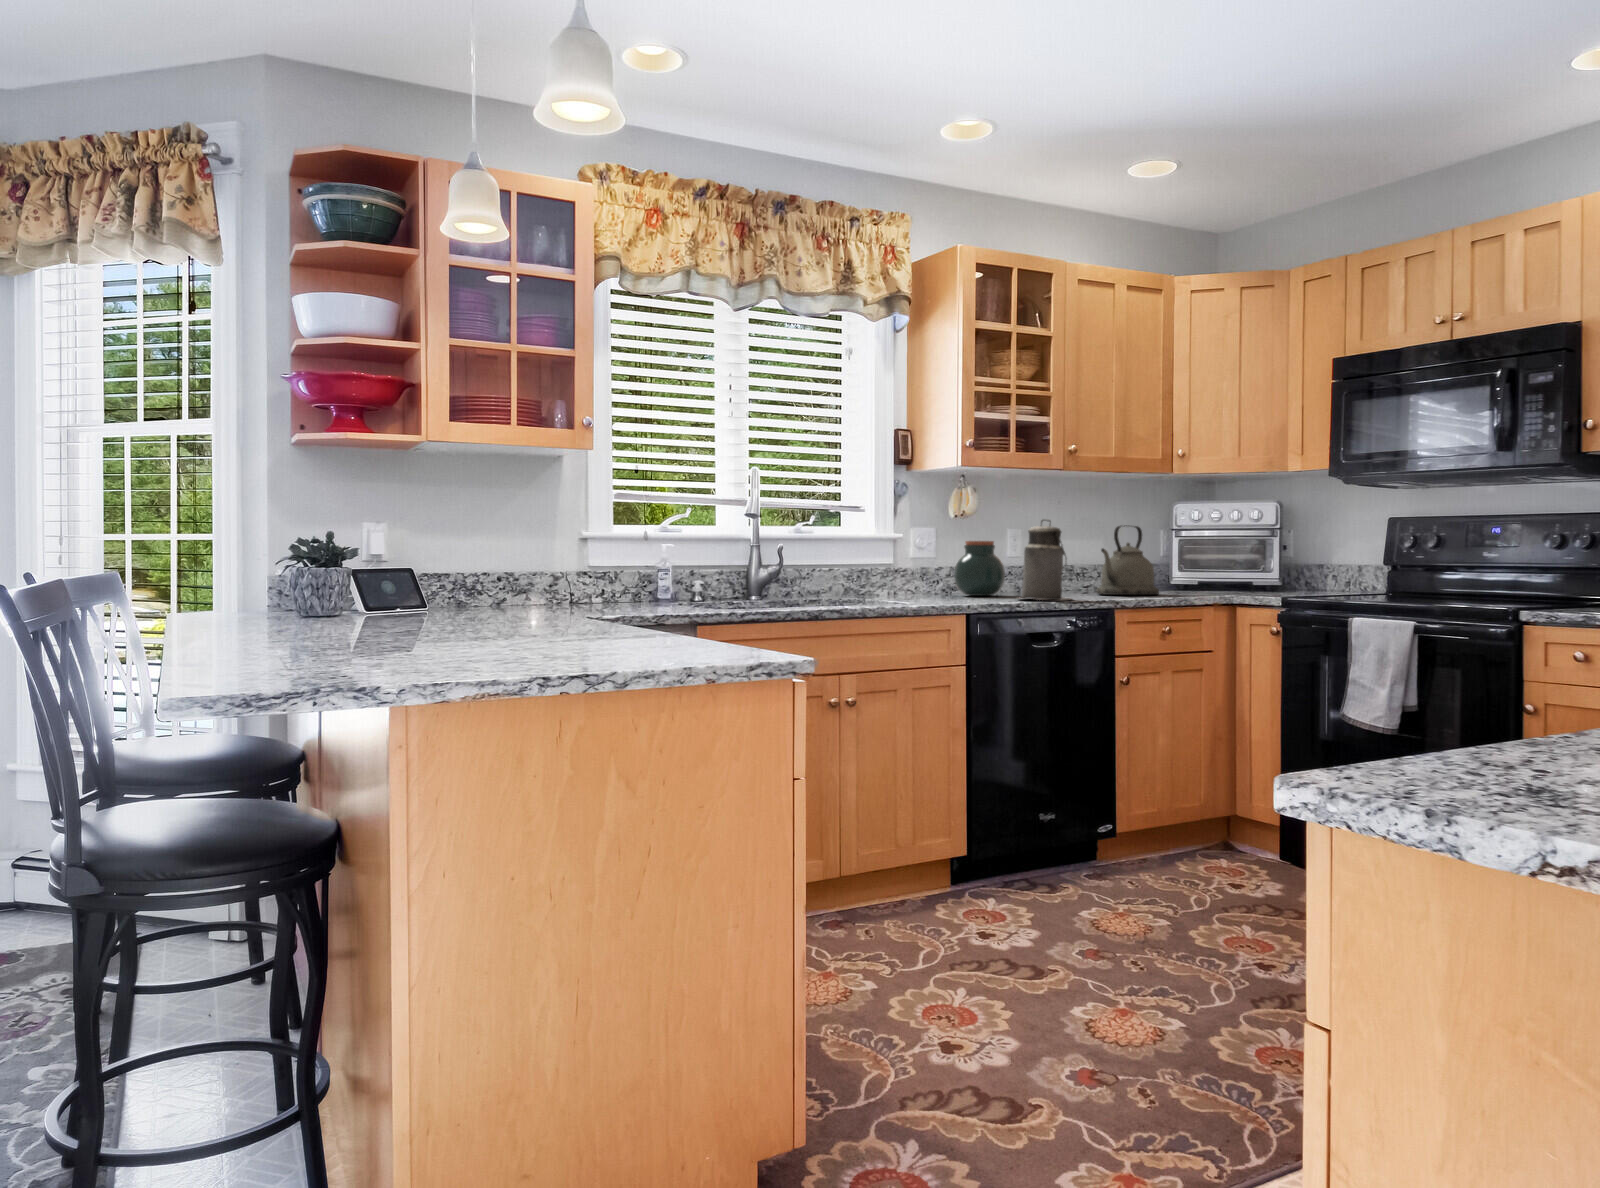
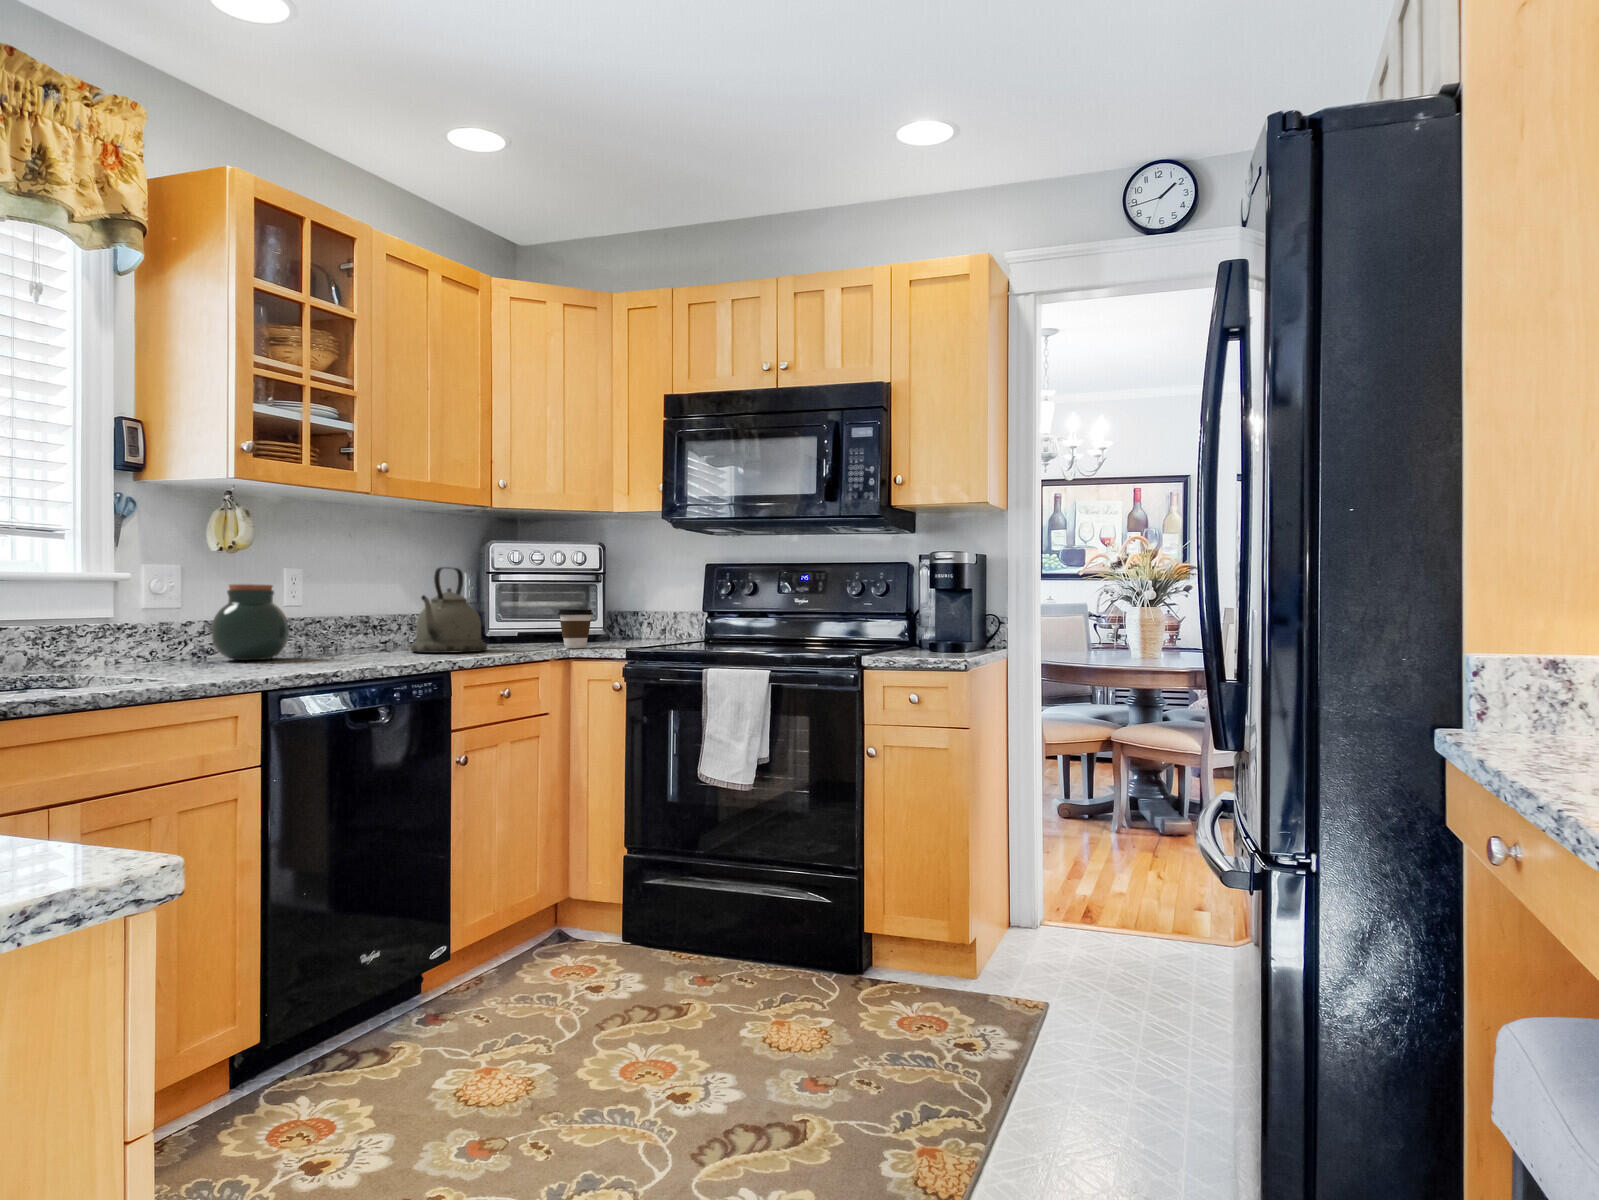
canister: present [1022,520,1072,600] -> none [314,558,395,664]
coffee cup: none [1223,561,1257,595] -> present [558,609,593,648]

